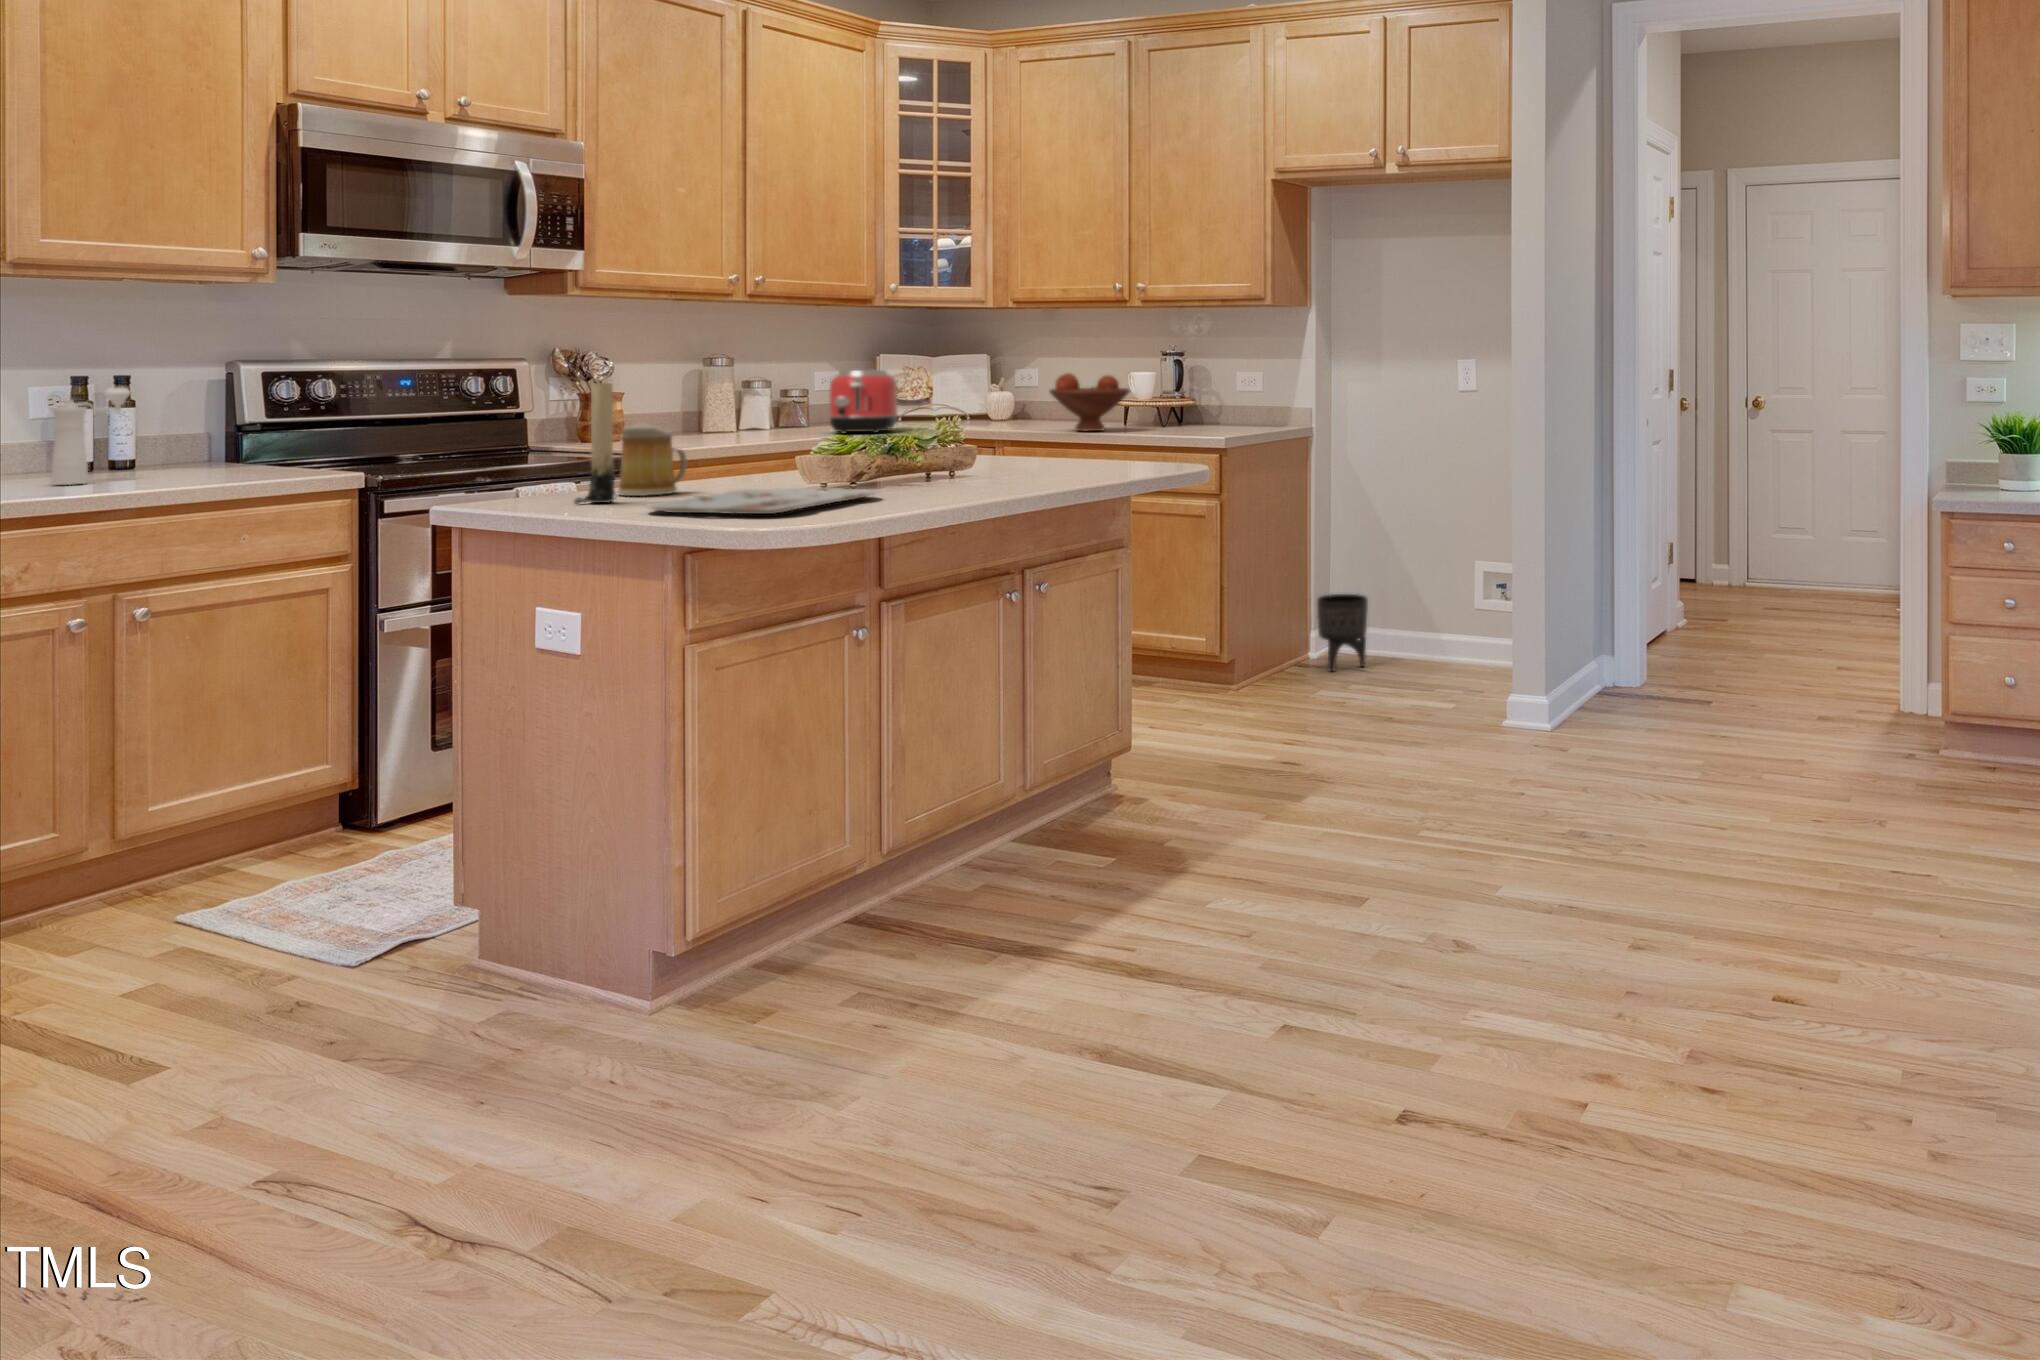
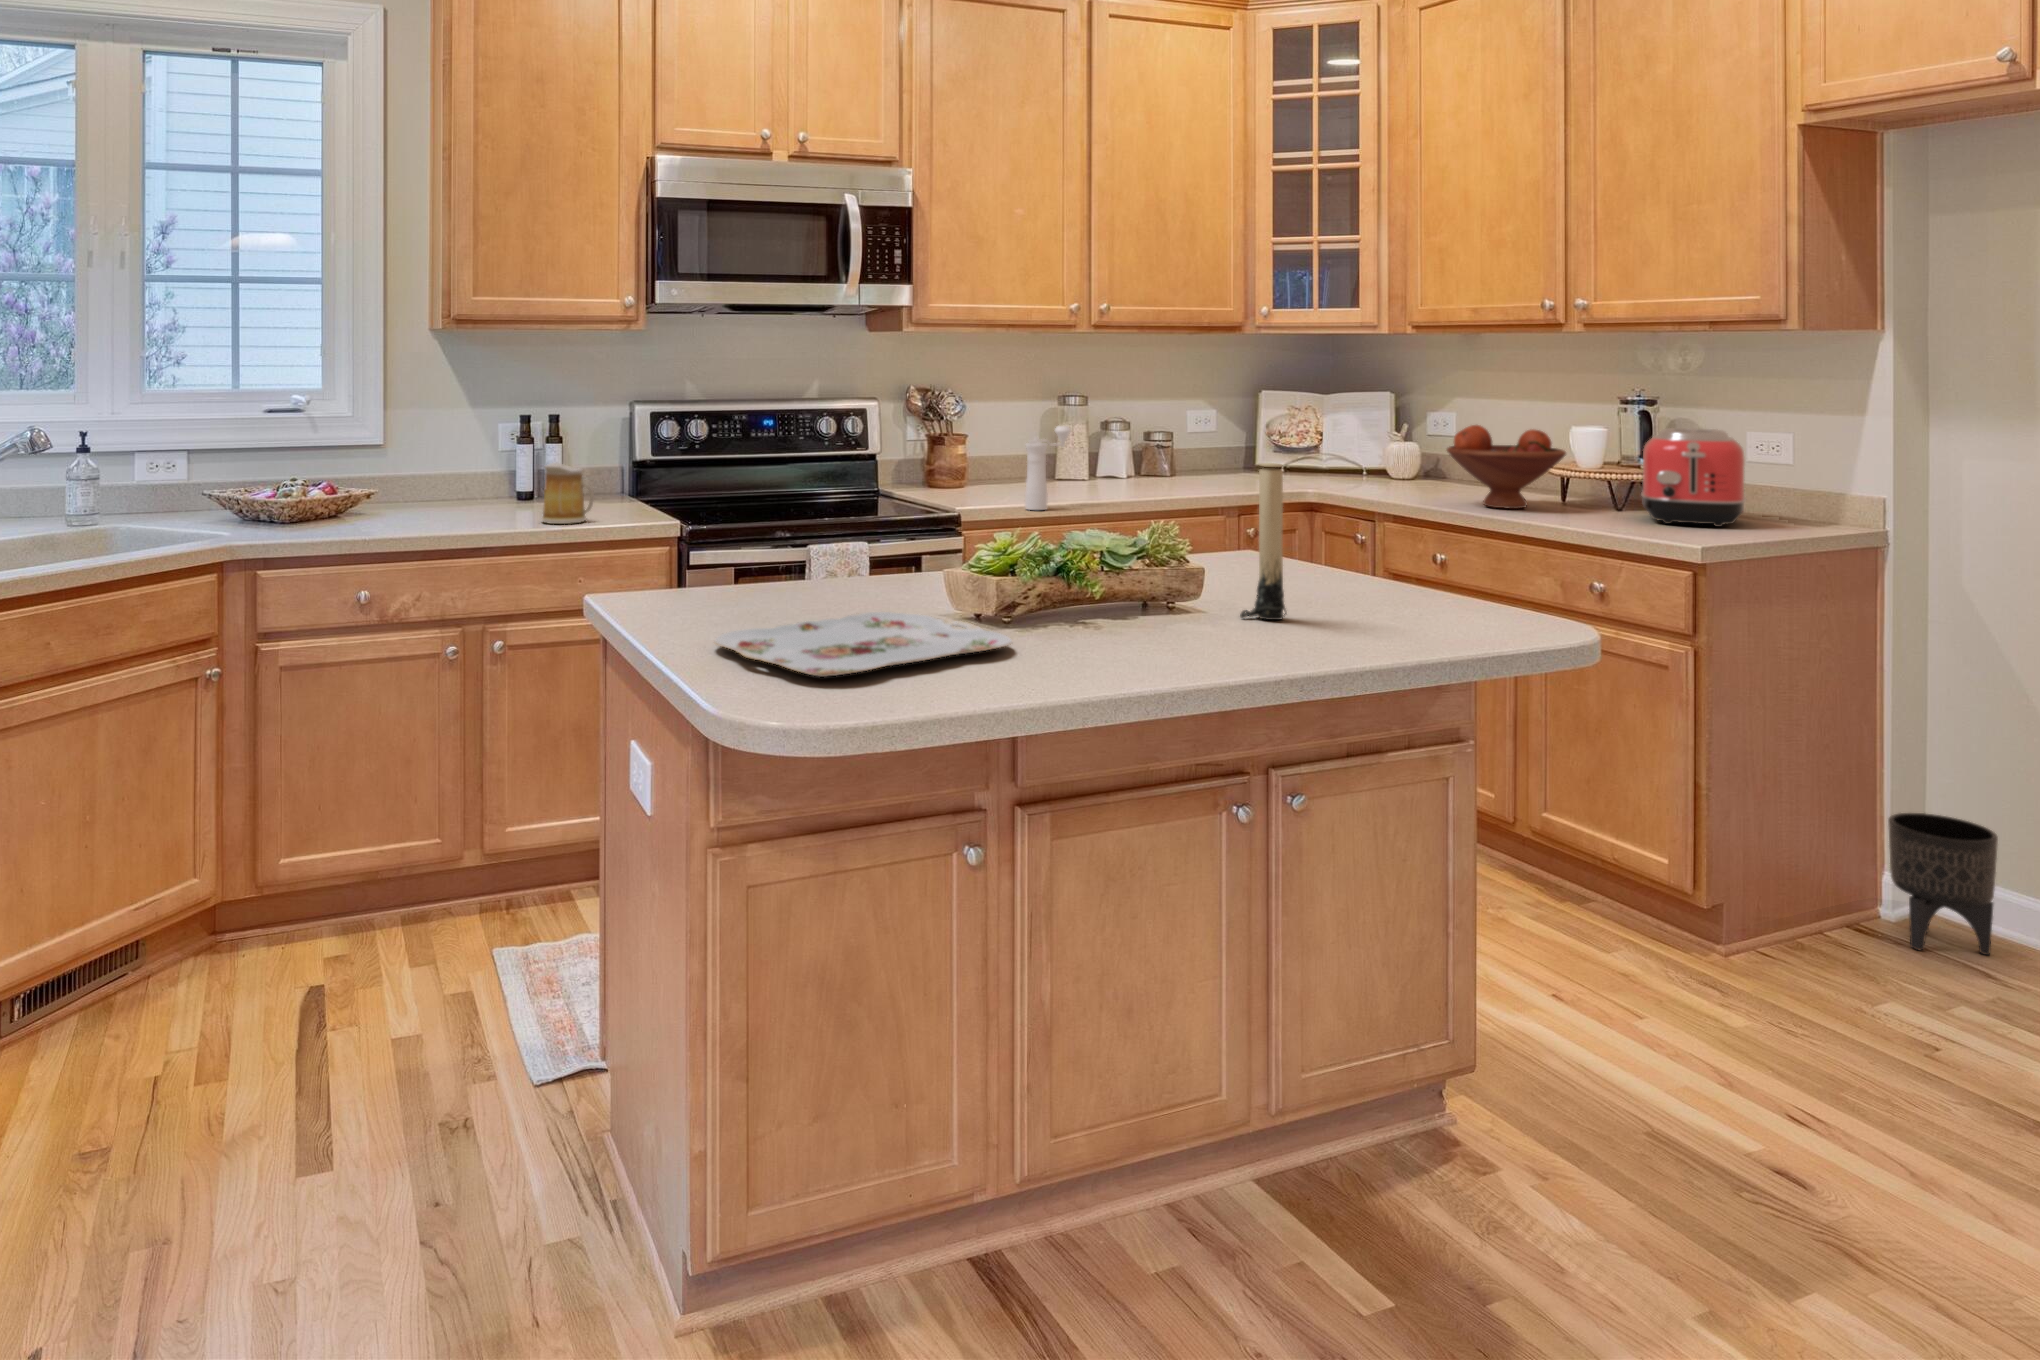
toaster: present [829,370,898,434] -> present [1641,428,1746,527]
candle: present [575,379,615,504] -> present [1240,463,1286,620]
pepper mill: present [51,388,131,485] -> present [1025,426,1071,510]
mug: present [617,424,687,496] -> present [542,463,594,524]

